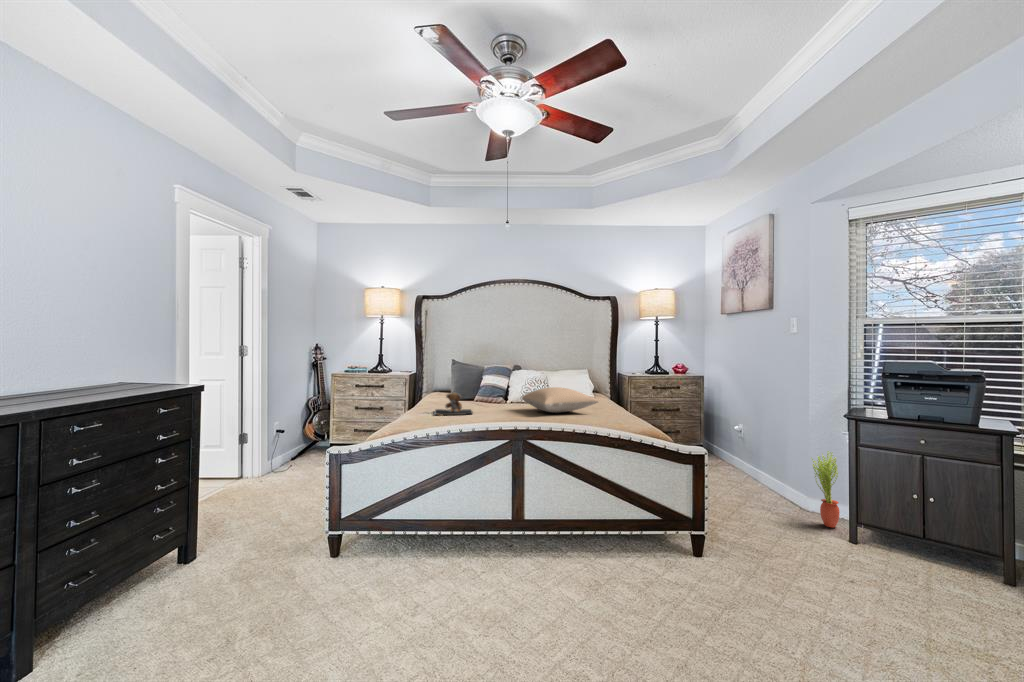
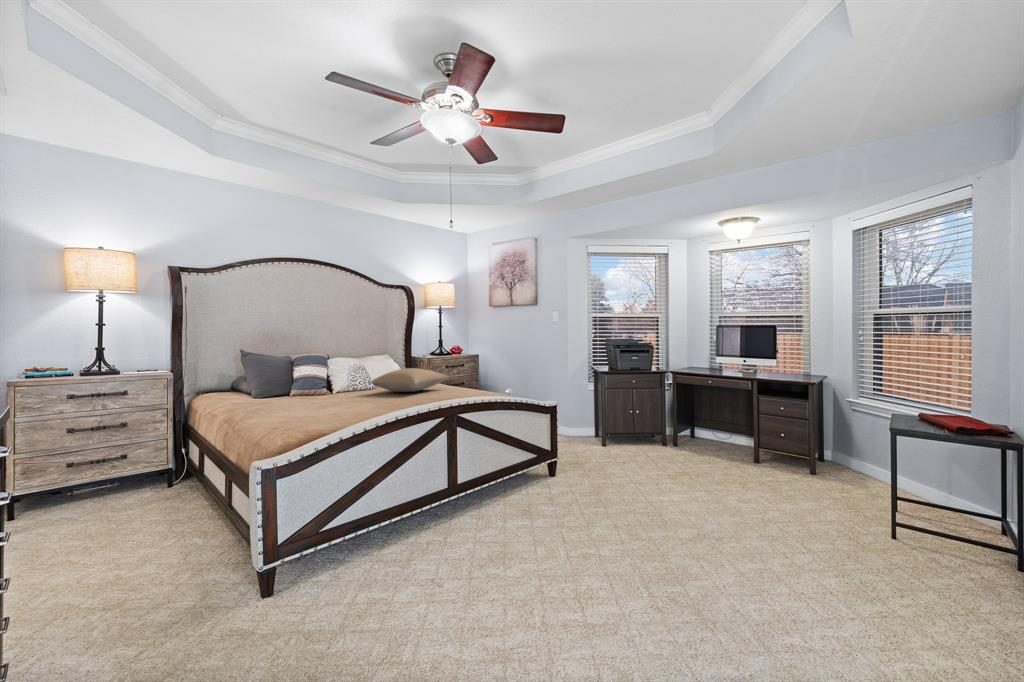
teddy bear: present [434,393,472,416] -> none [277,383,336,411]
potted plant: present [812,451,840,528] -> none [575,393,593,441]

